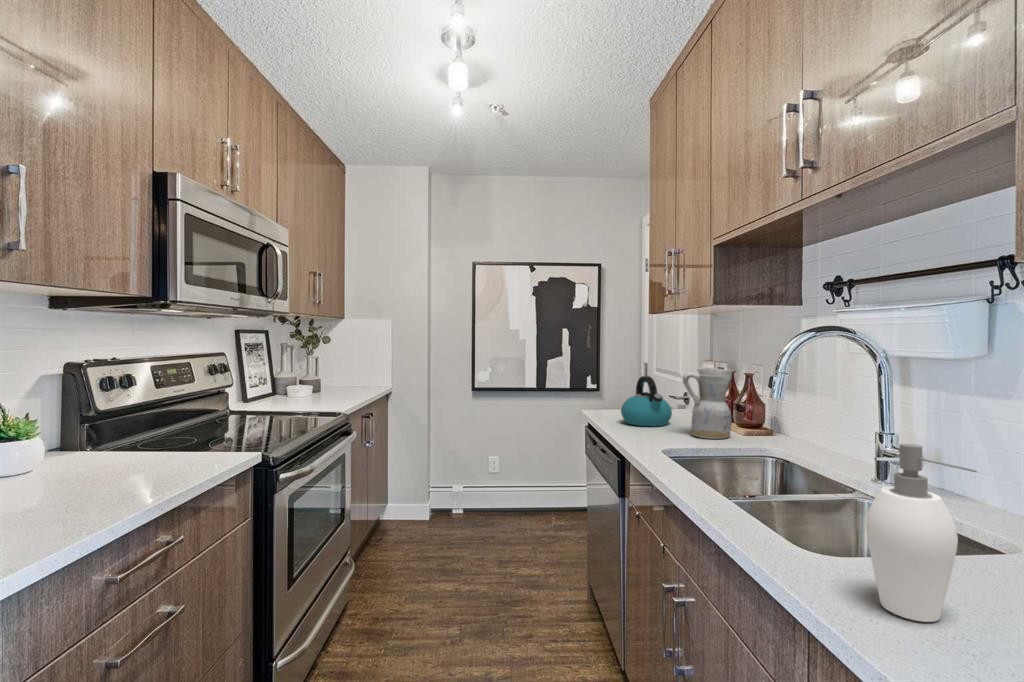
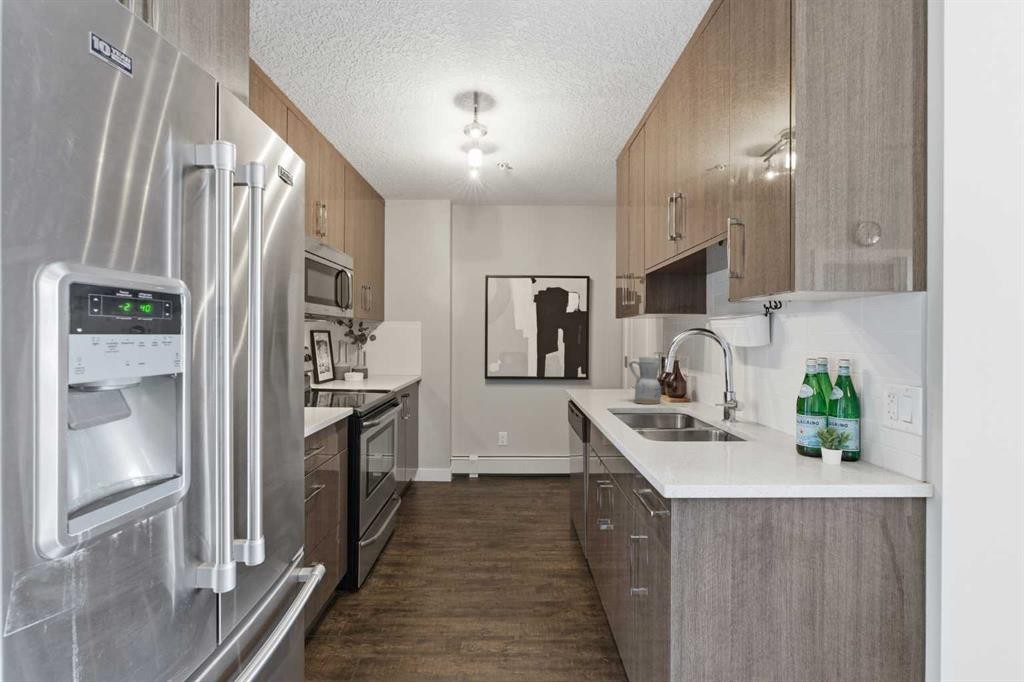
kettle: present [621,376,672,426] -> none [591,363,627,398]
soap dispenser: present [866,444,977,622] -> none [660,381,693,455]

